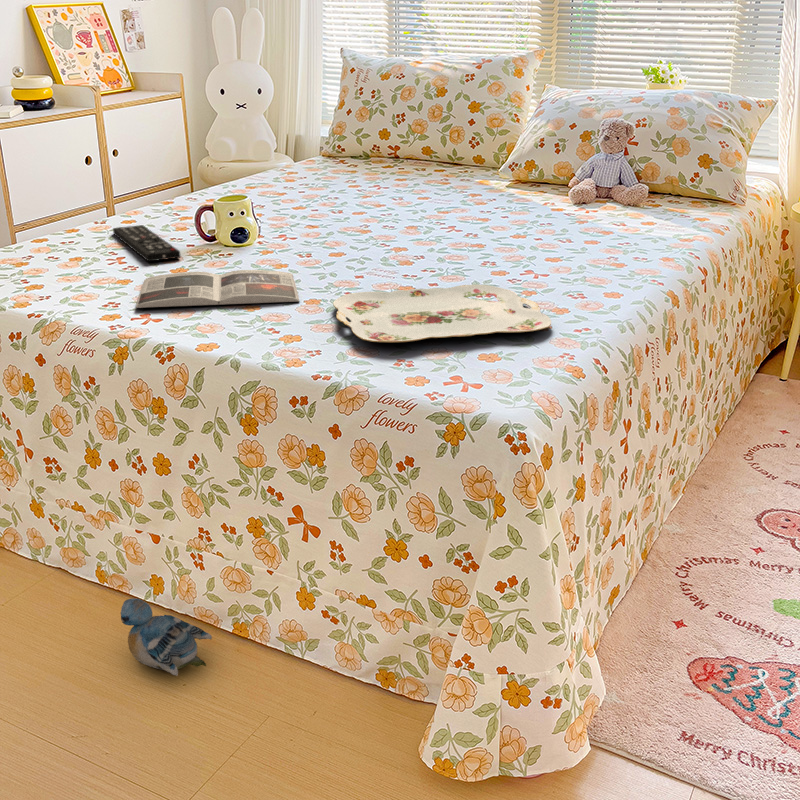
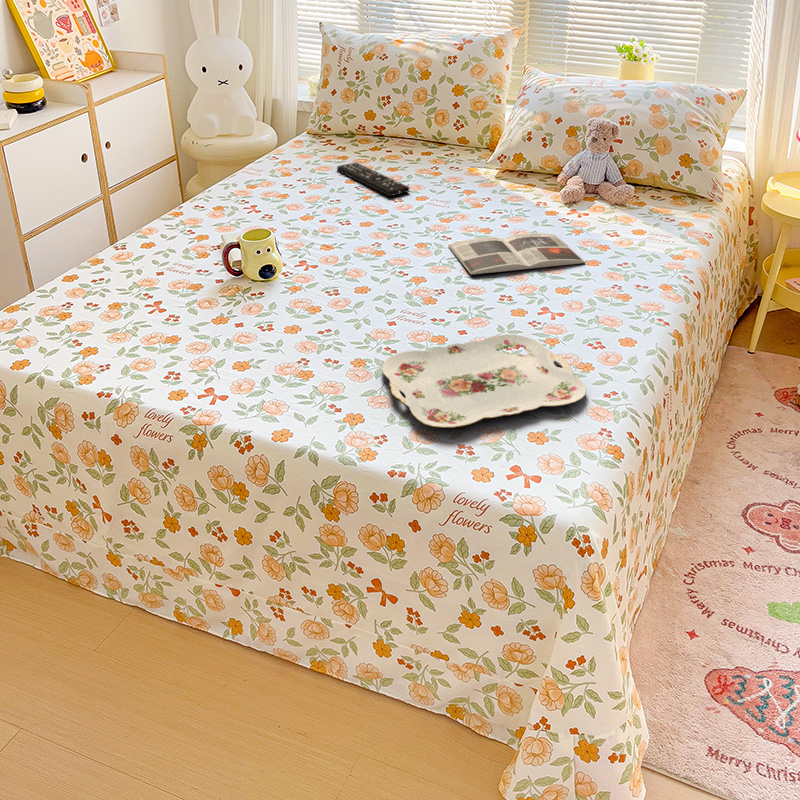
remote control: present [113,225,181,262] -> present [337,163,409,196]
magazine: present [136,270,299,308] -> present [449,233,585,275]
plush toy: present [121,598,212,676] -> none [217,658,299,726]

